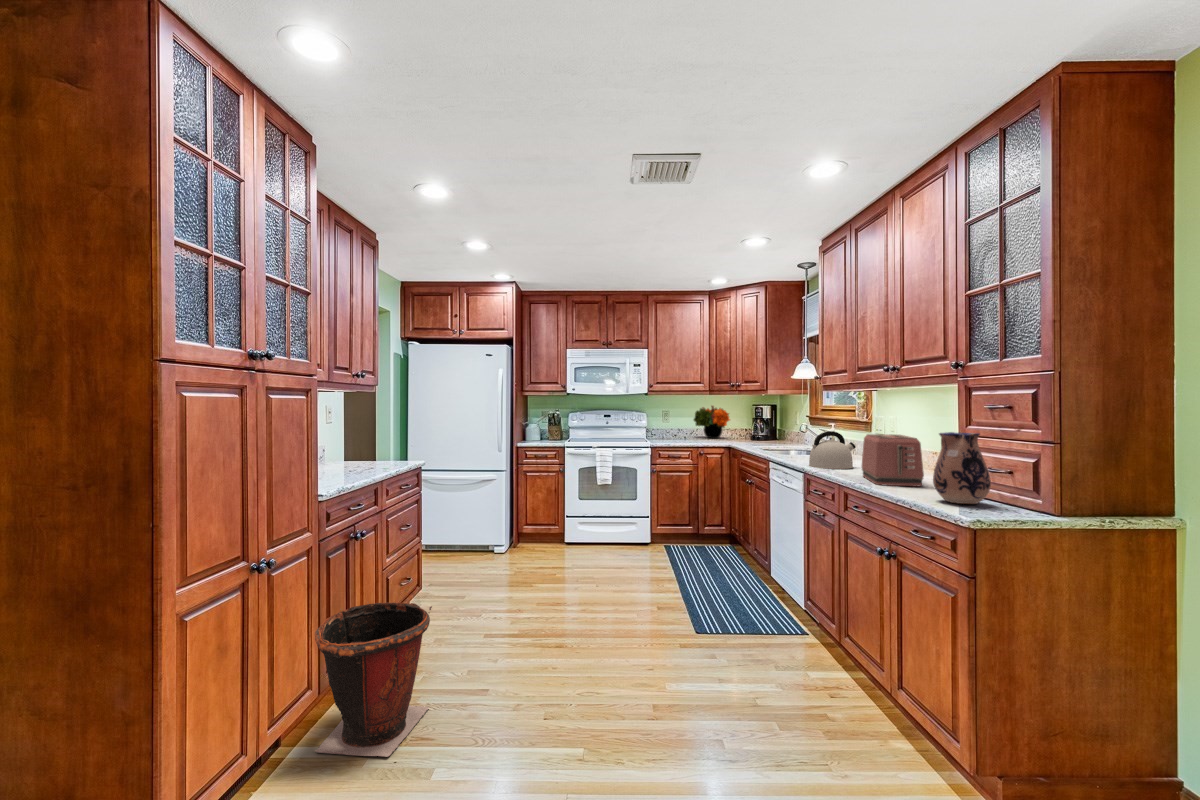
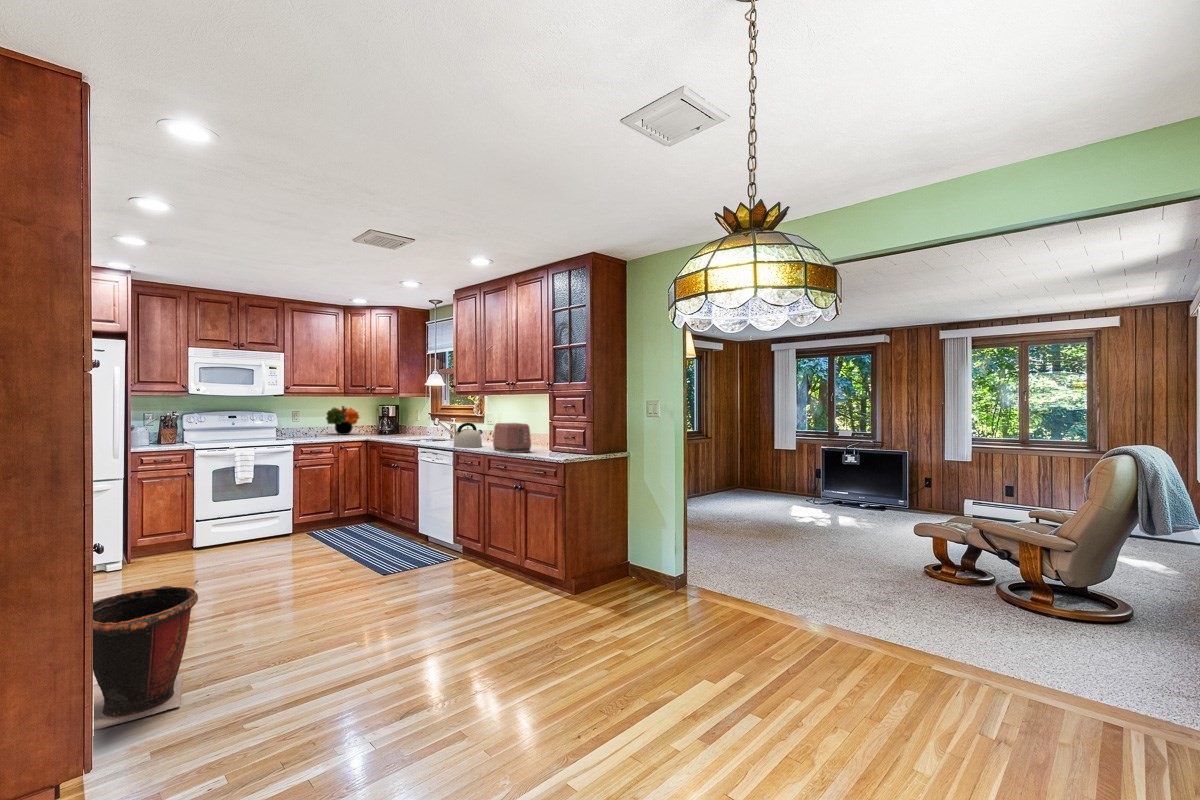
ceramic pitcher: present [933,432,991,504] -> none [542,419,568,457]

